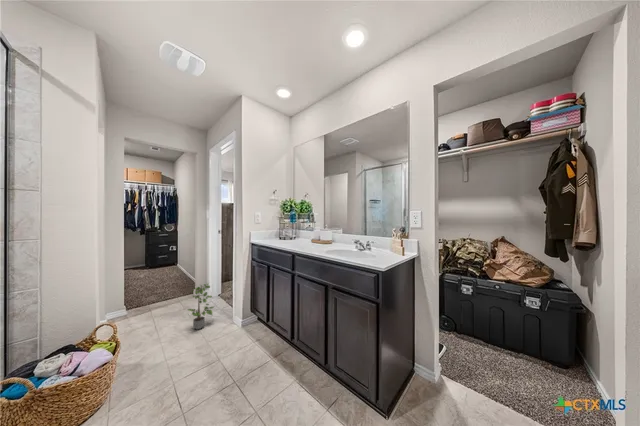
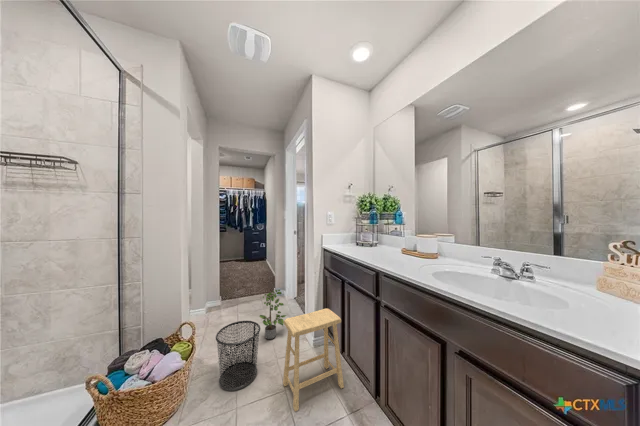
footstool: none [218,290,269,366] -> present [283,308,344,411]
waste bin: none [150,311,195,369] -> present [216,321,261,390]

